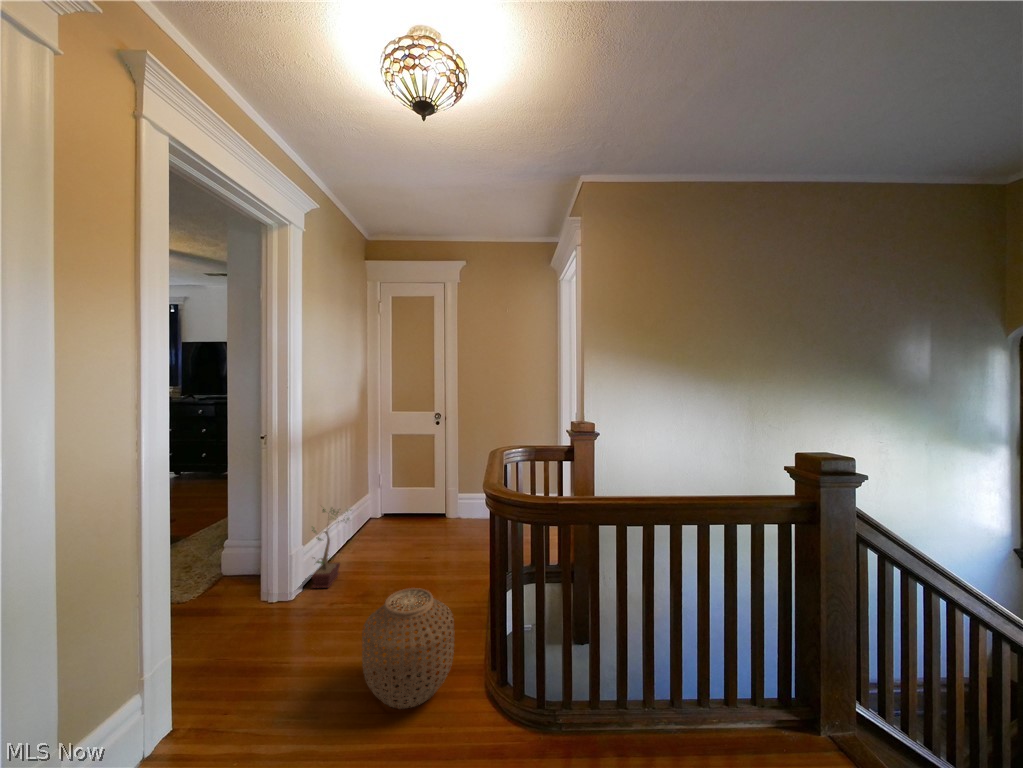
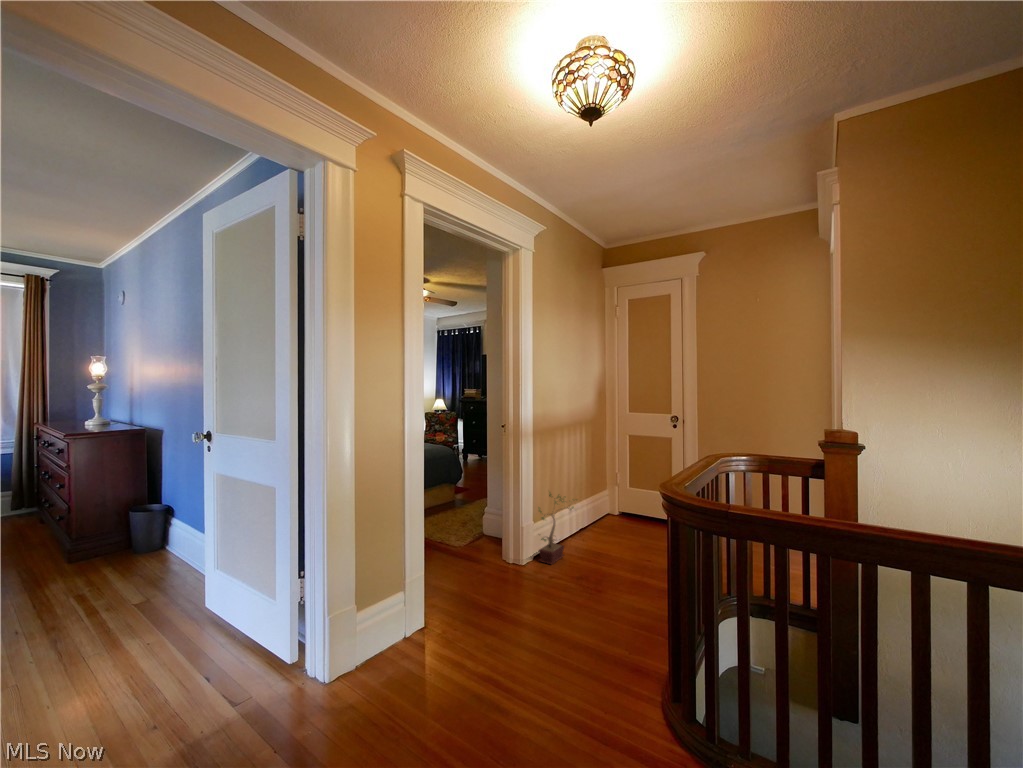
woven basket: present [362,588,454,708] -> none [543,574,630,687]

